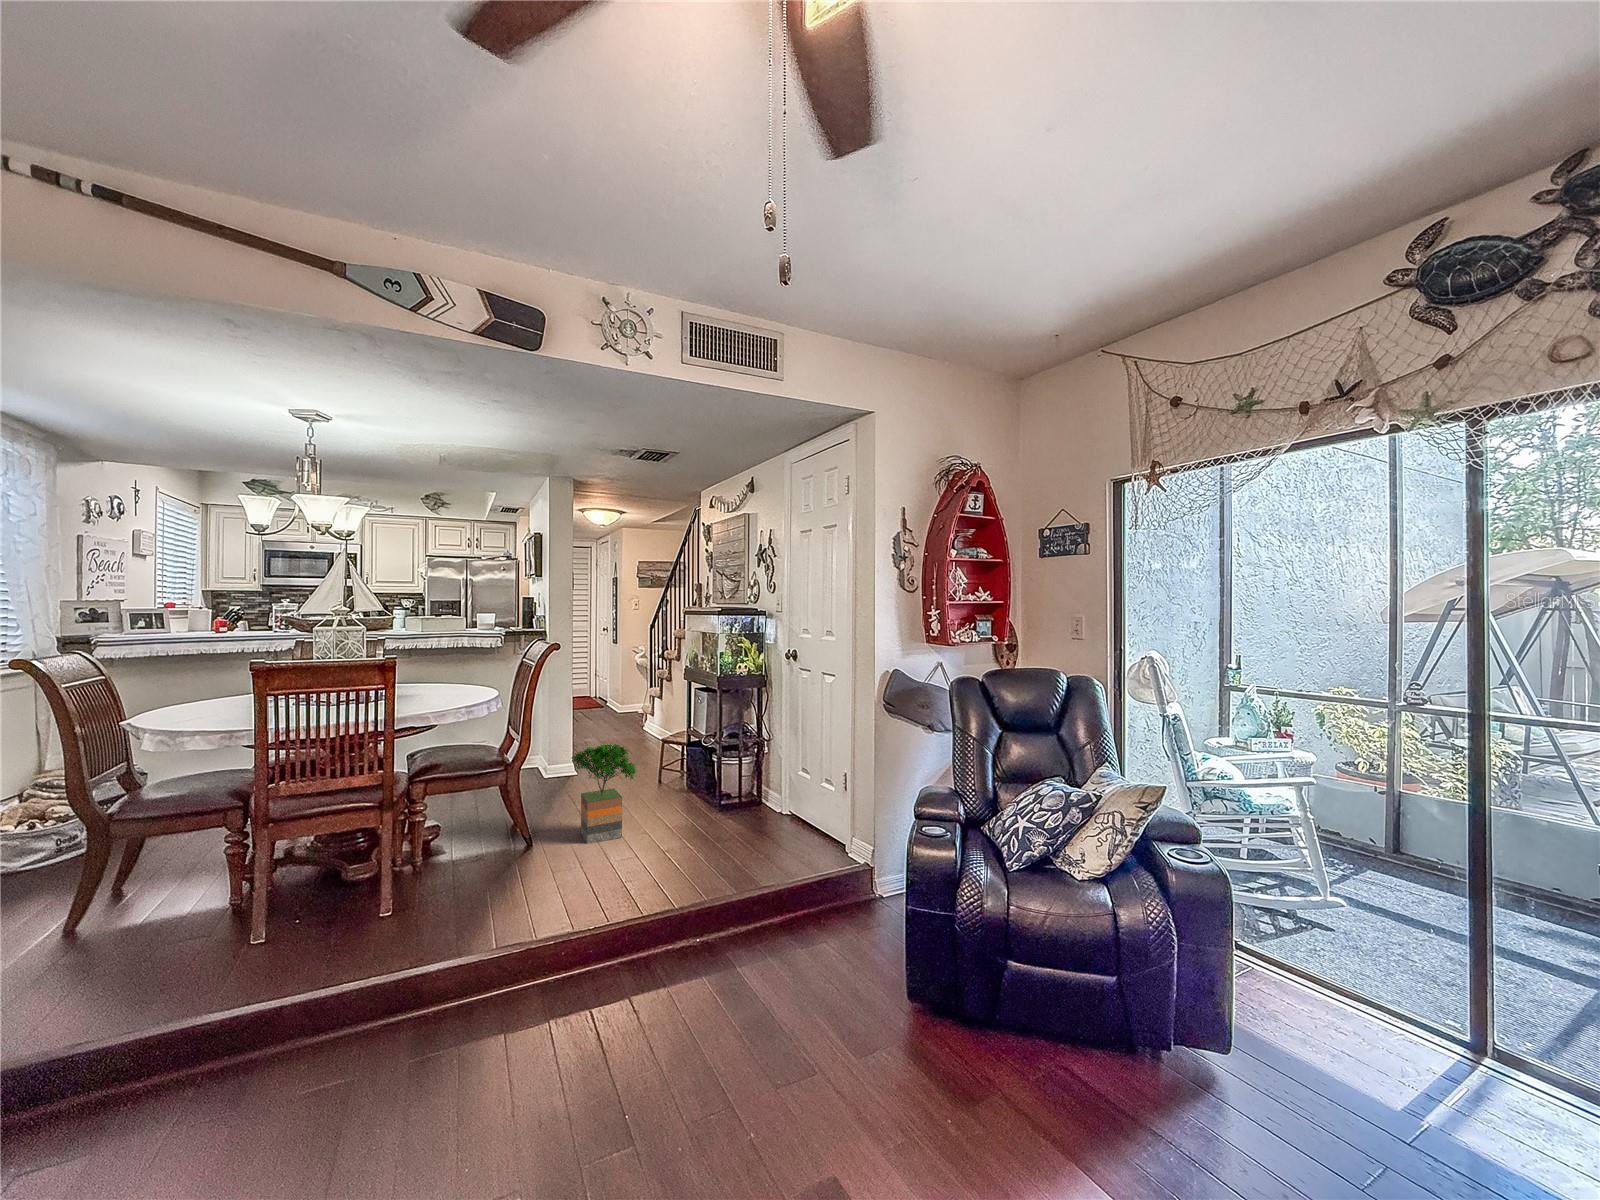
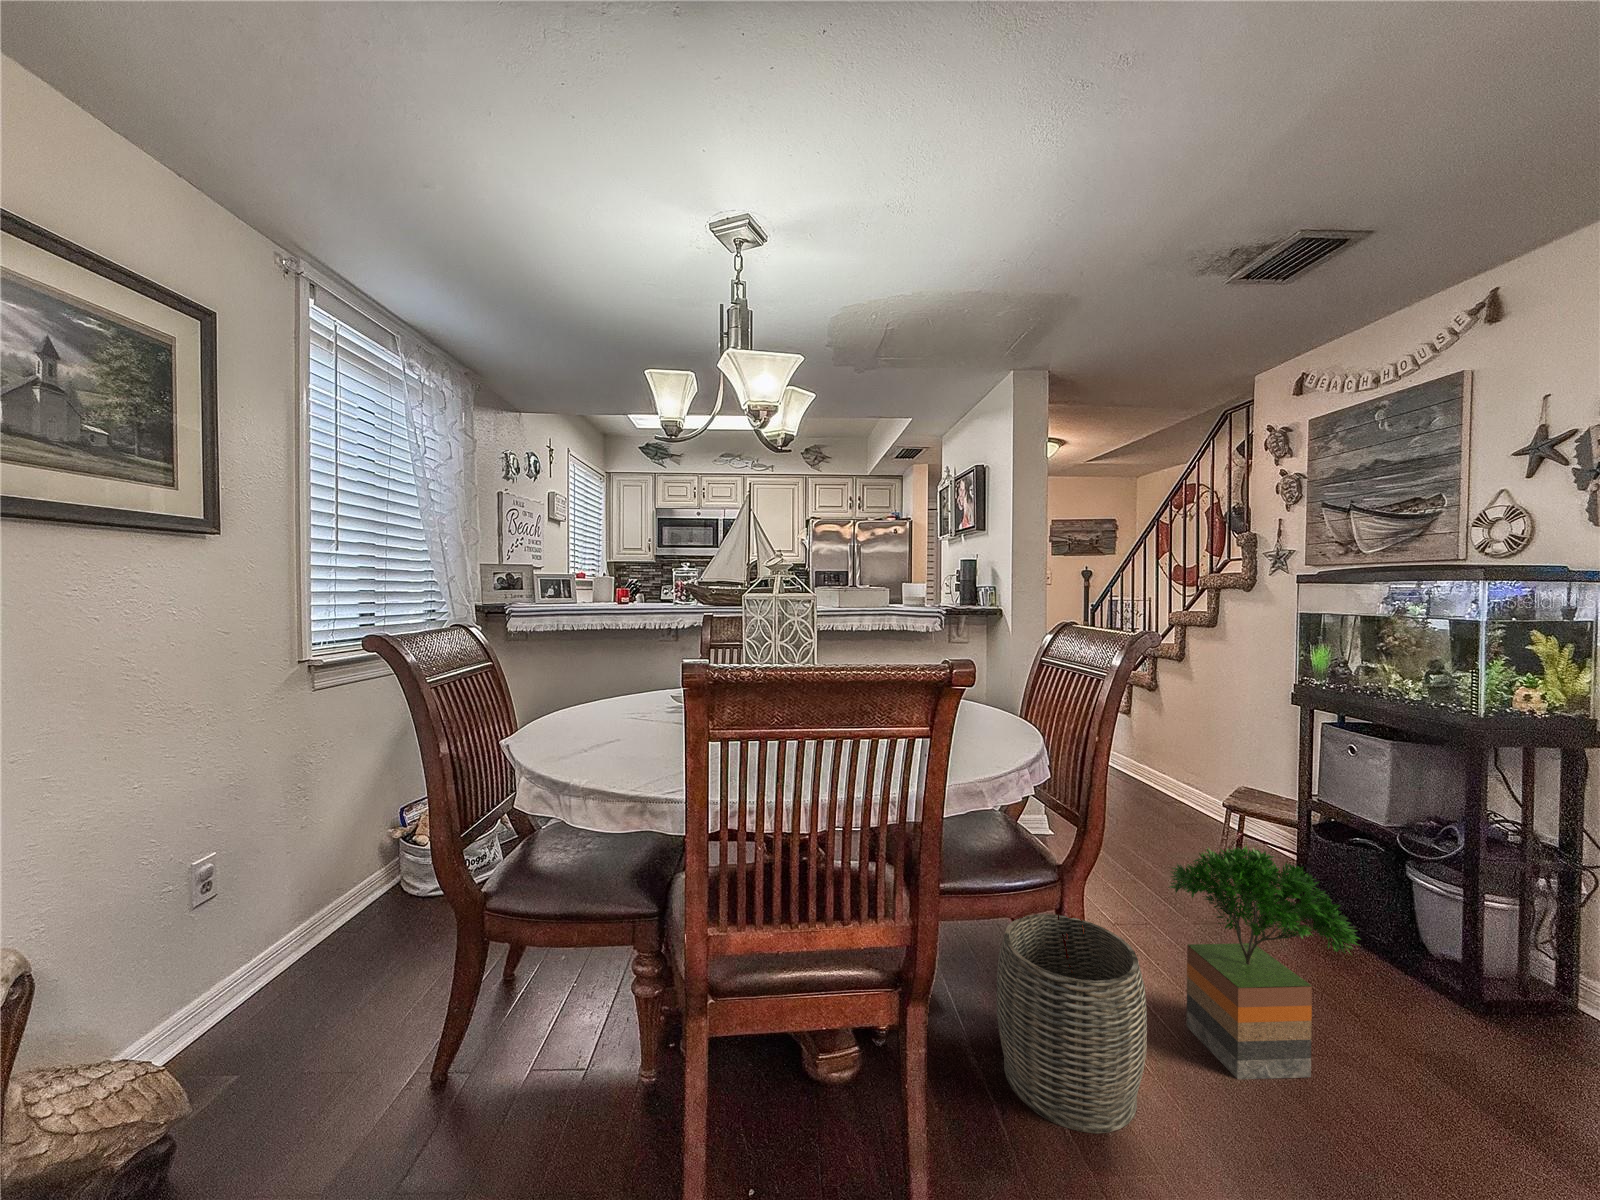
woven basket: none [464,786,536,871] -> present [997,914,1147,1133]

